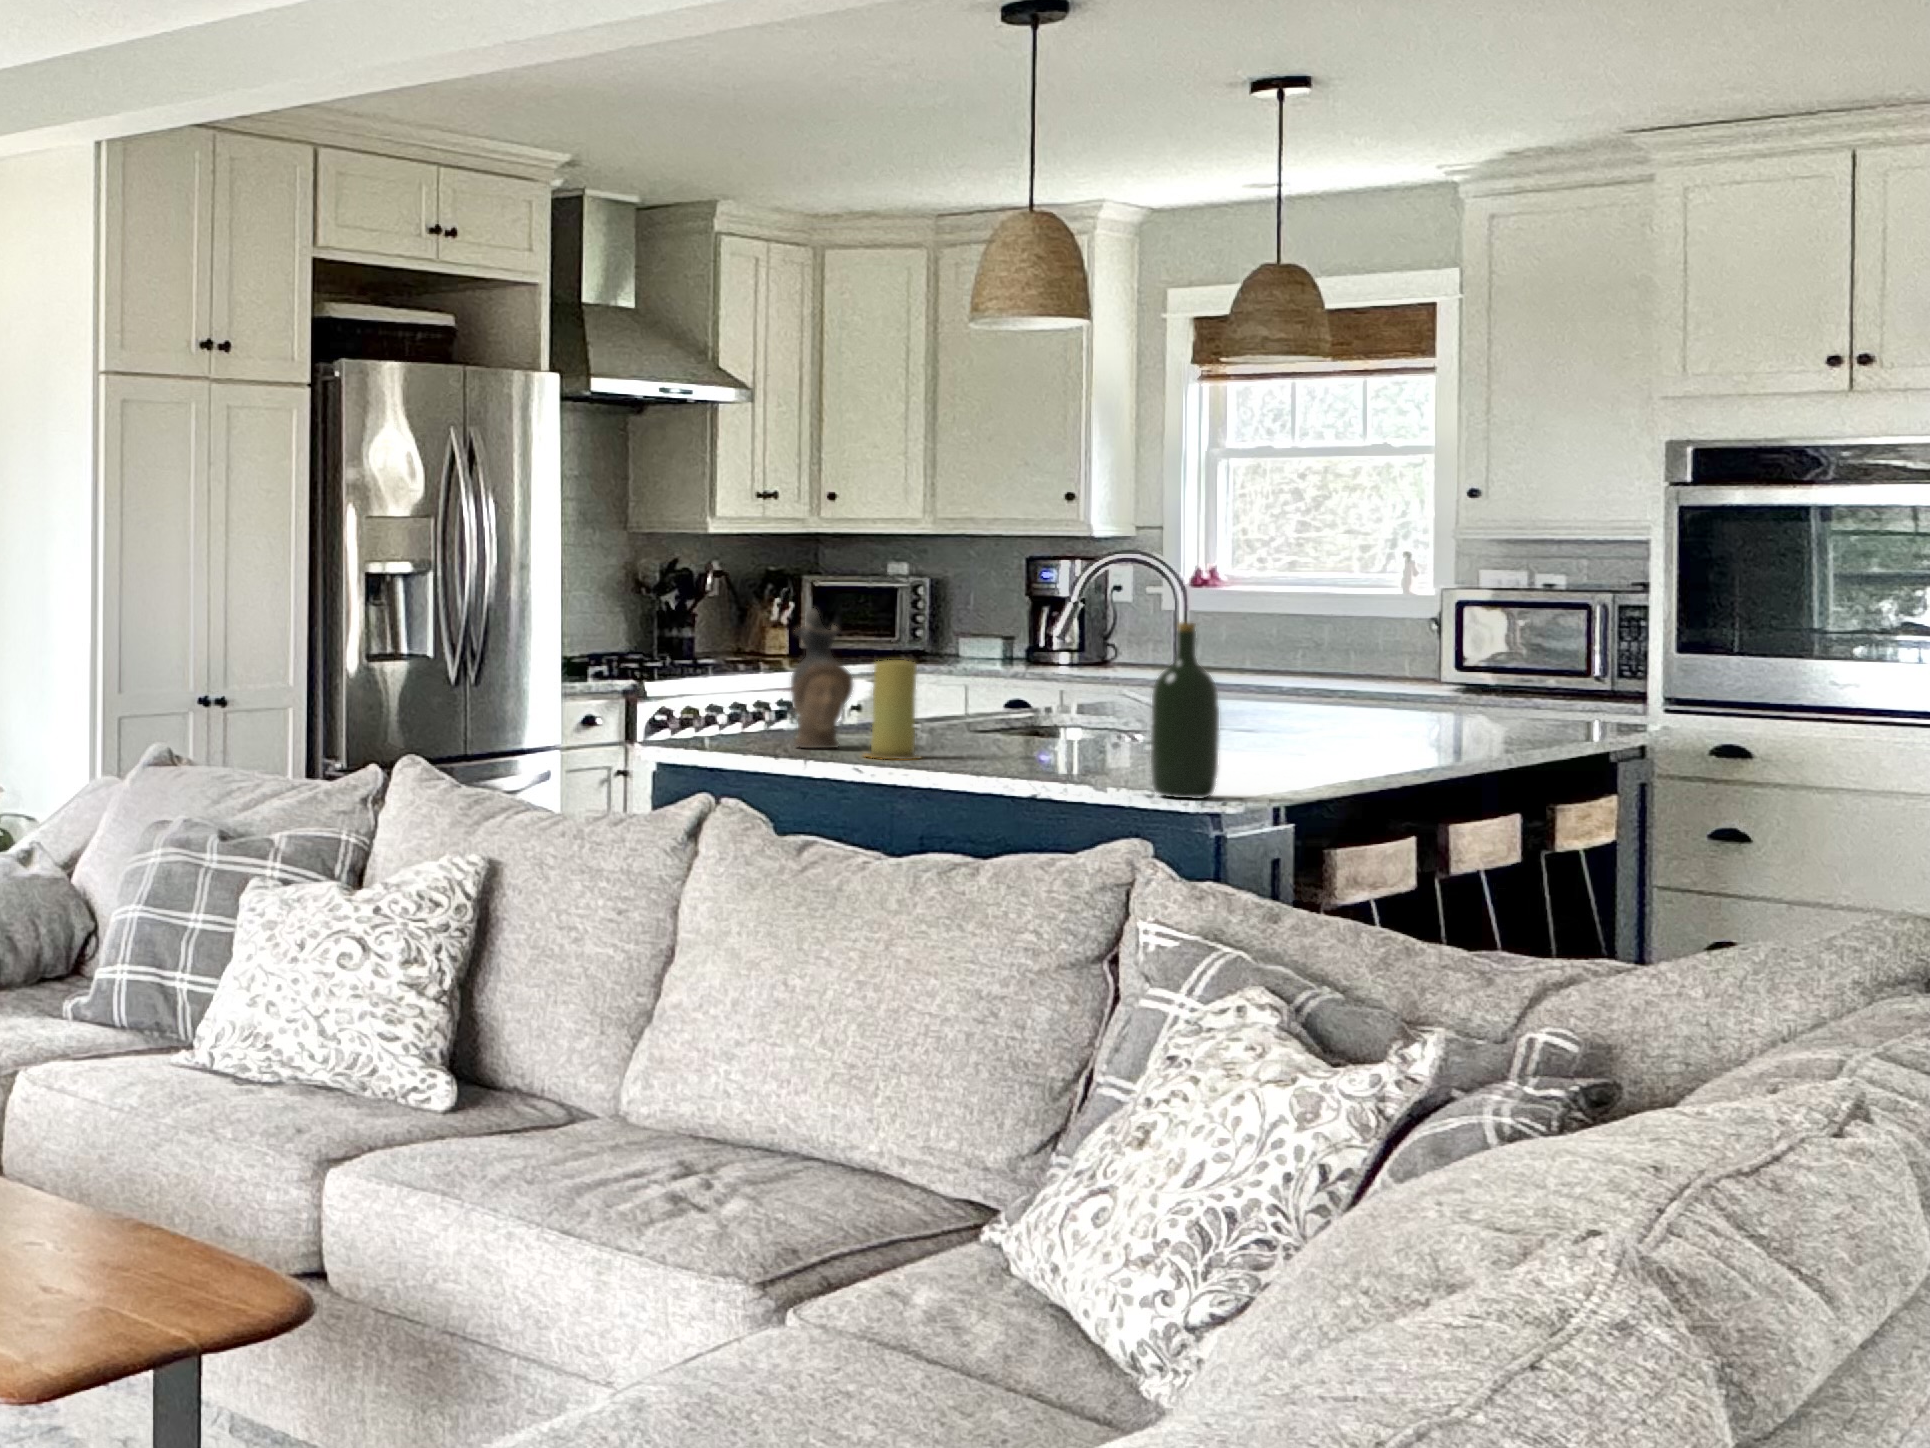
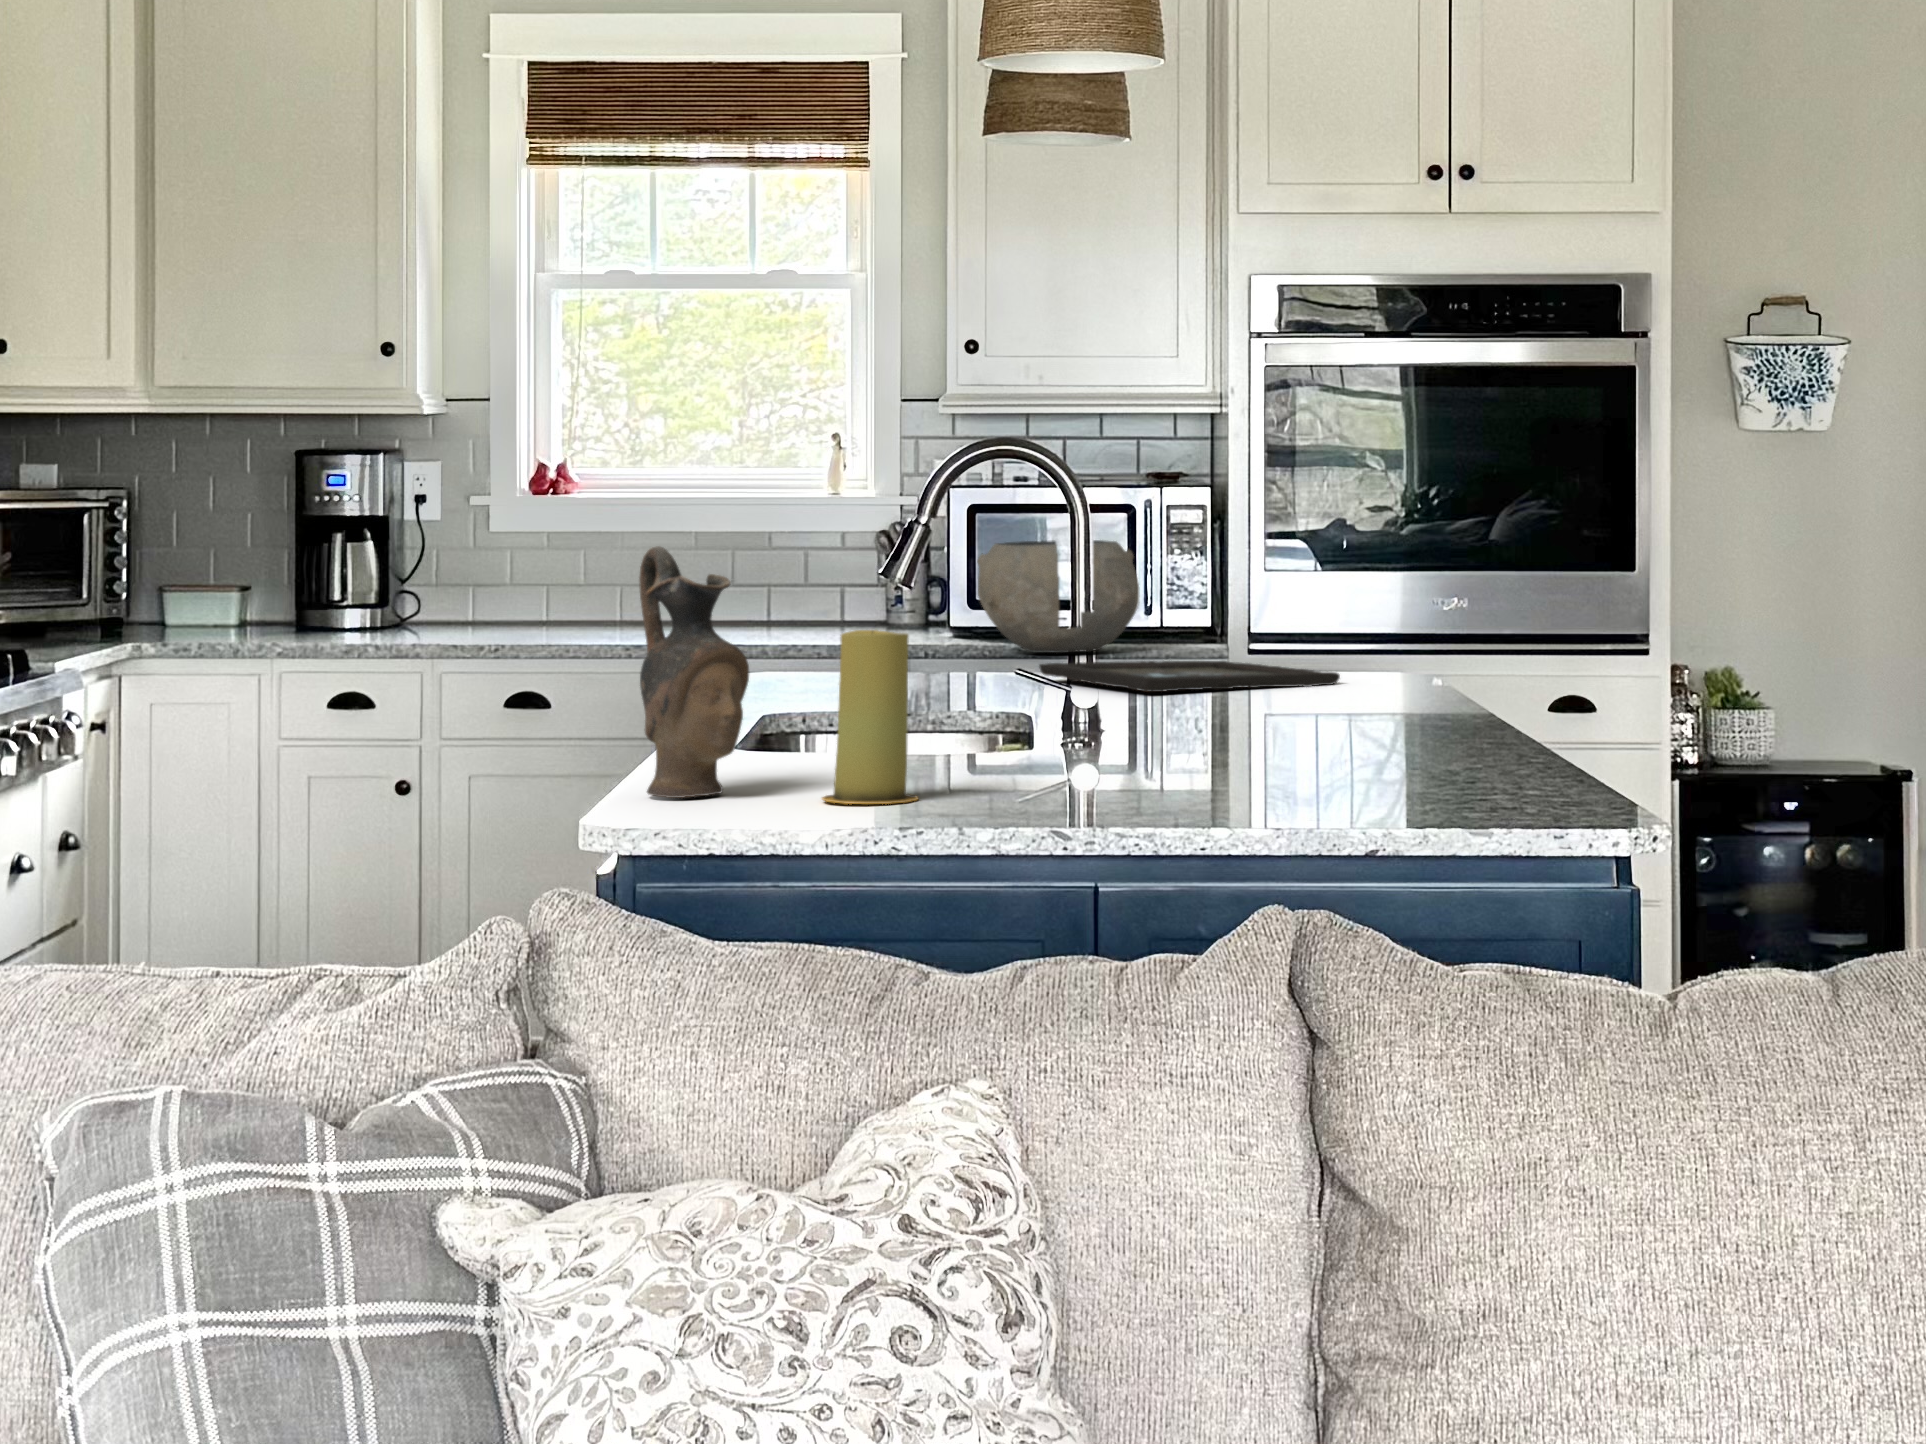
wine bottle: present [1151,622,1219,798] -> none [1487,542,1581,823]
ceramic bowl: none [1376,628,1509,706] -> present [977,540,1139,653]
tray: none [1331,706,1525,733] -> present [1039,661,1340,692]

